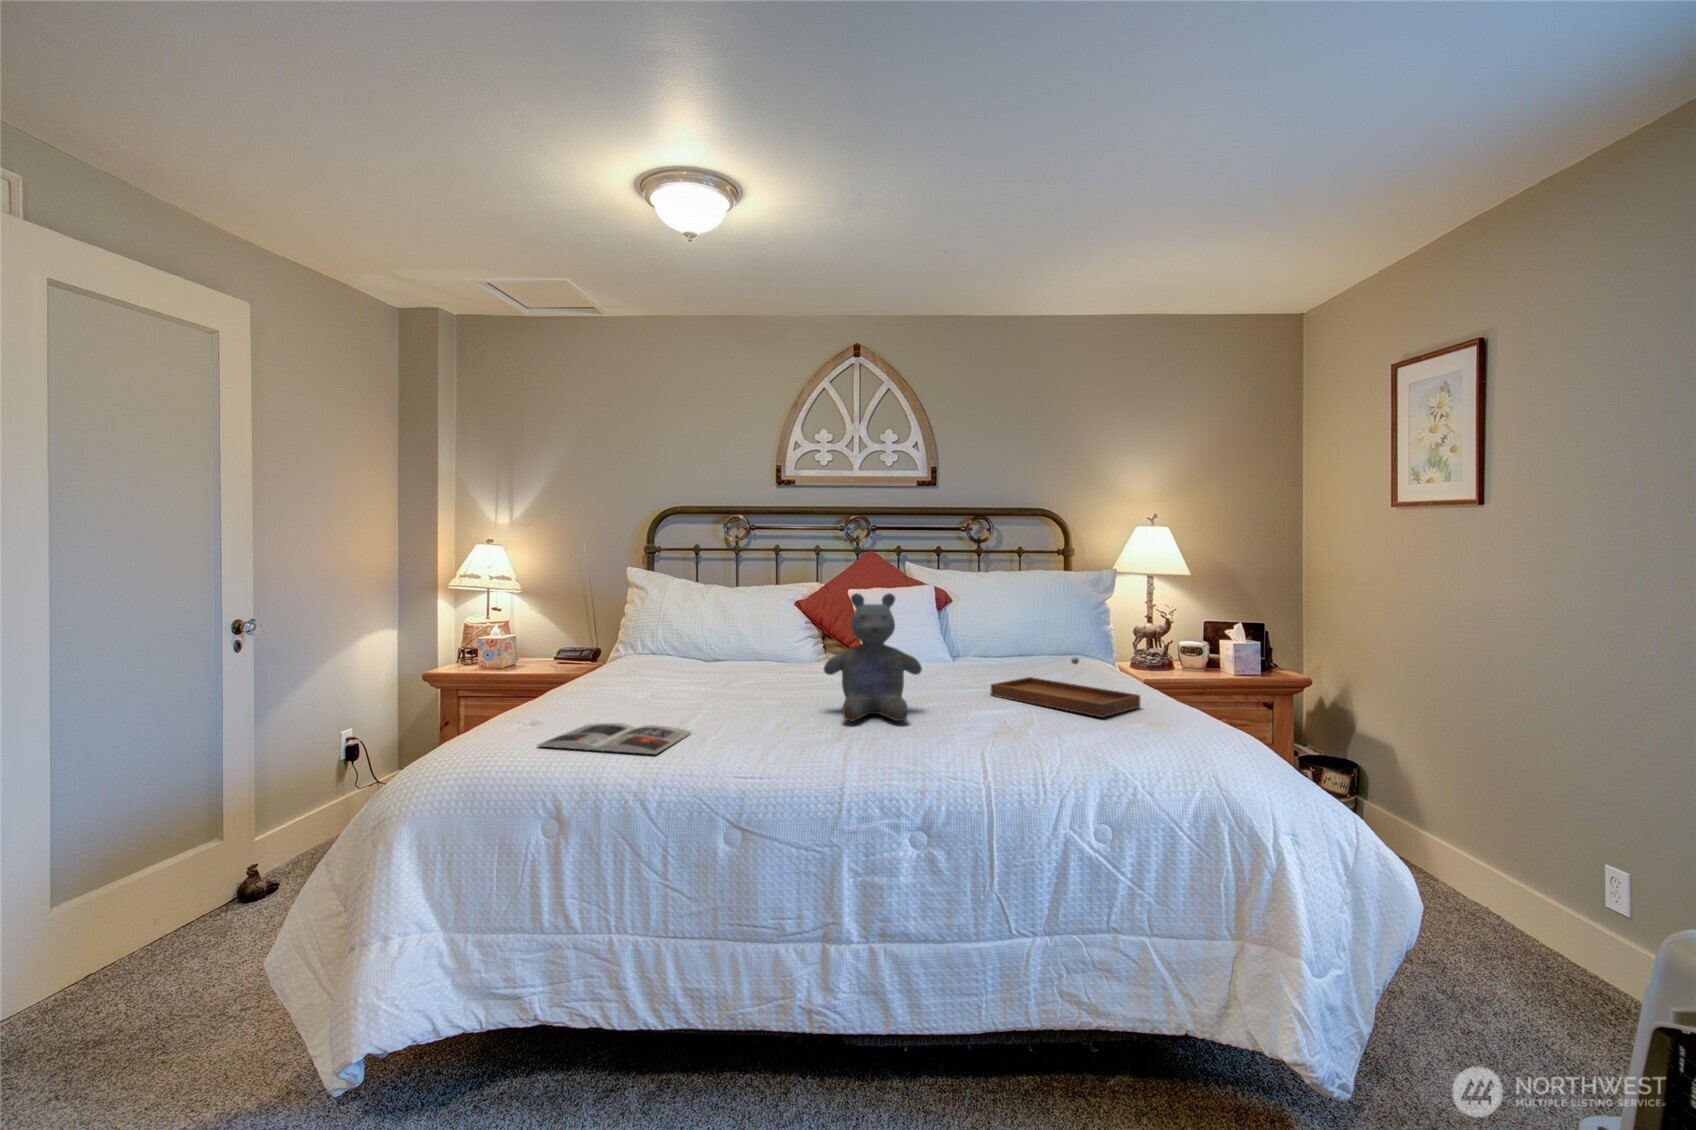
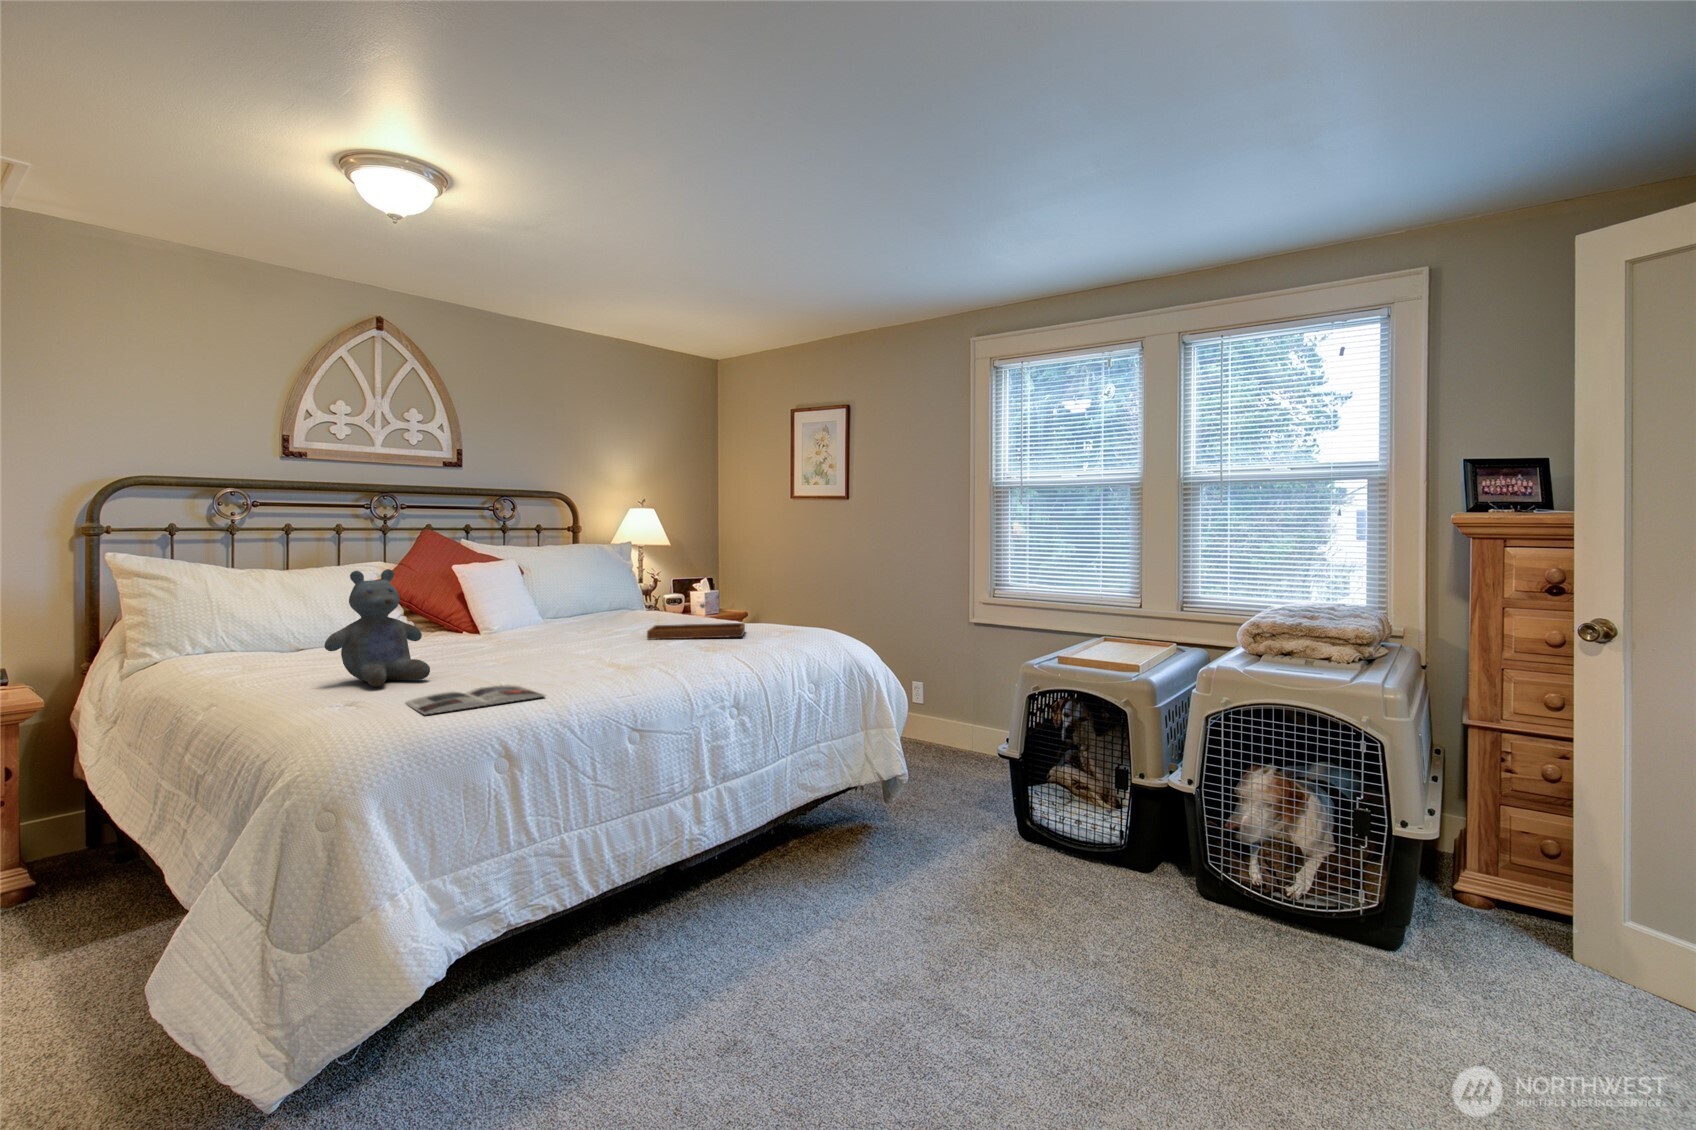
stuffed bear: present [824,593,922,721] -> present [324,569,430,686]

